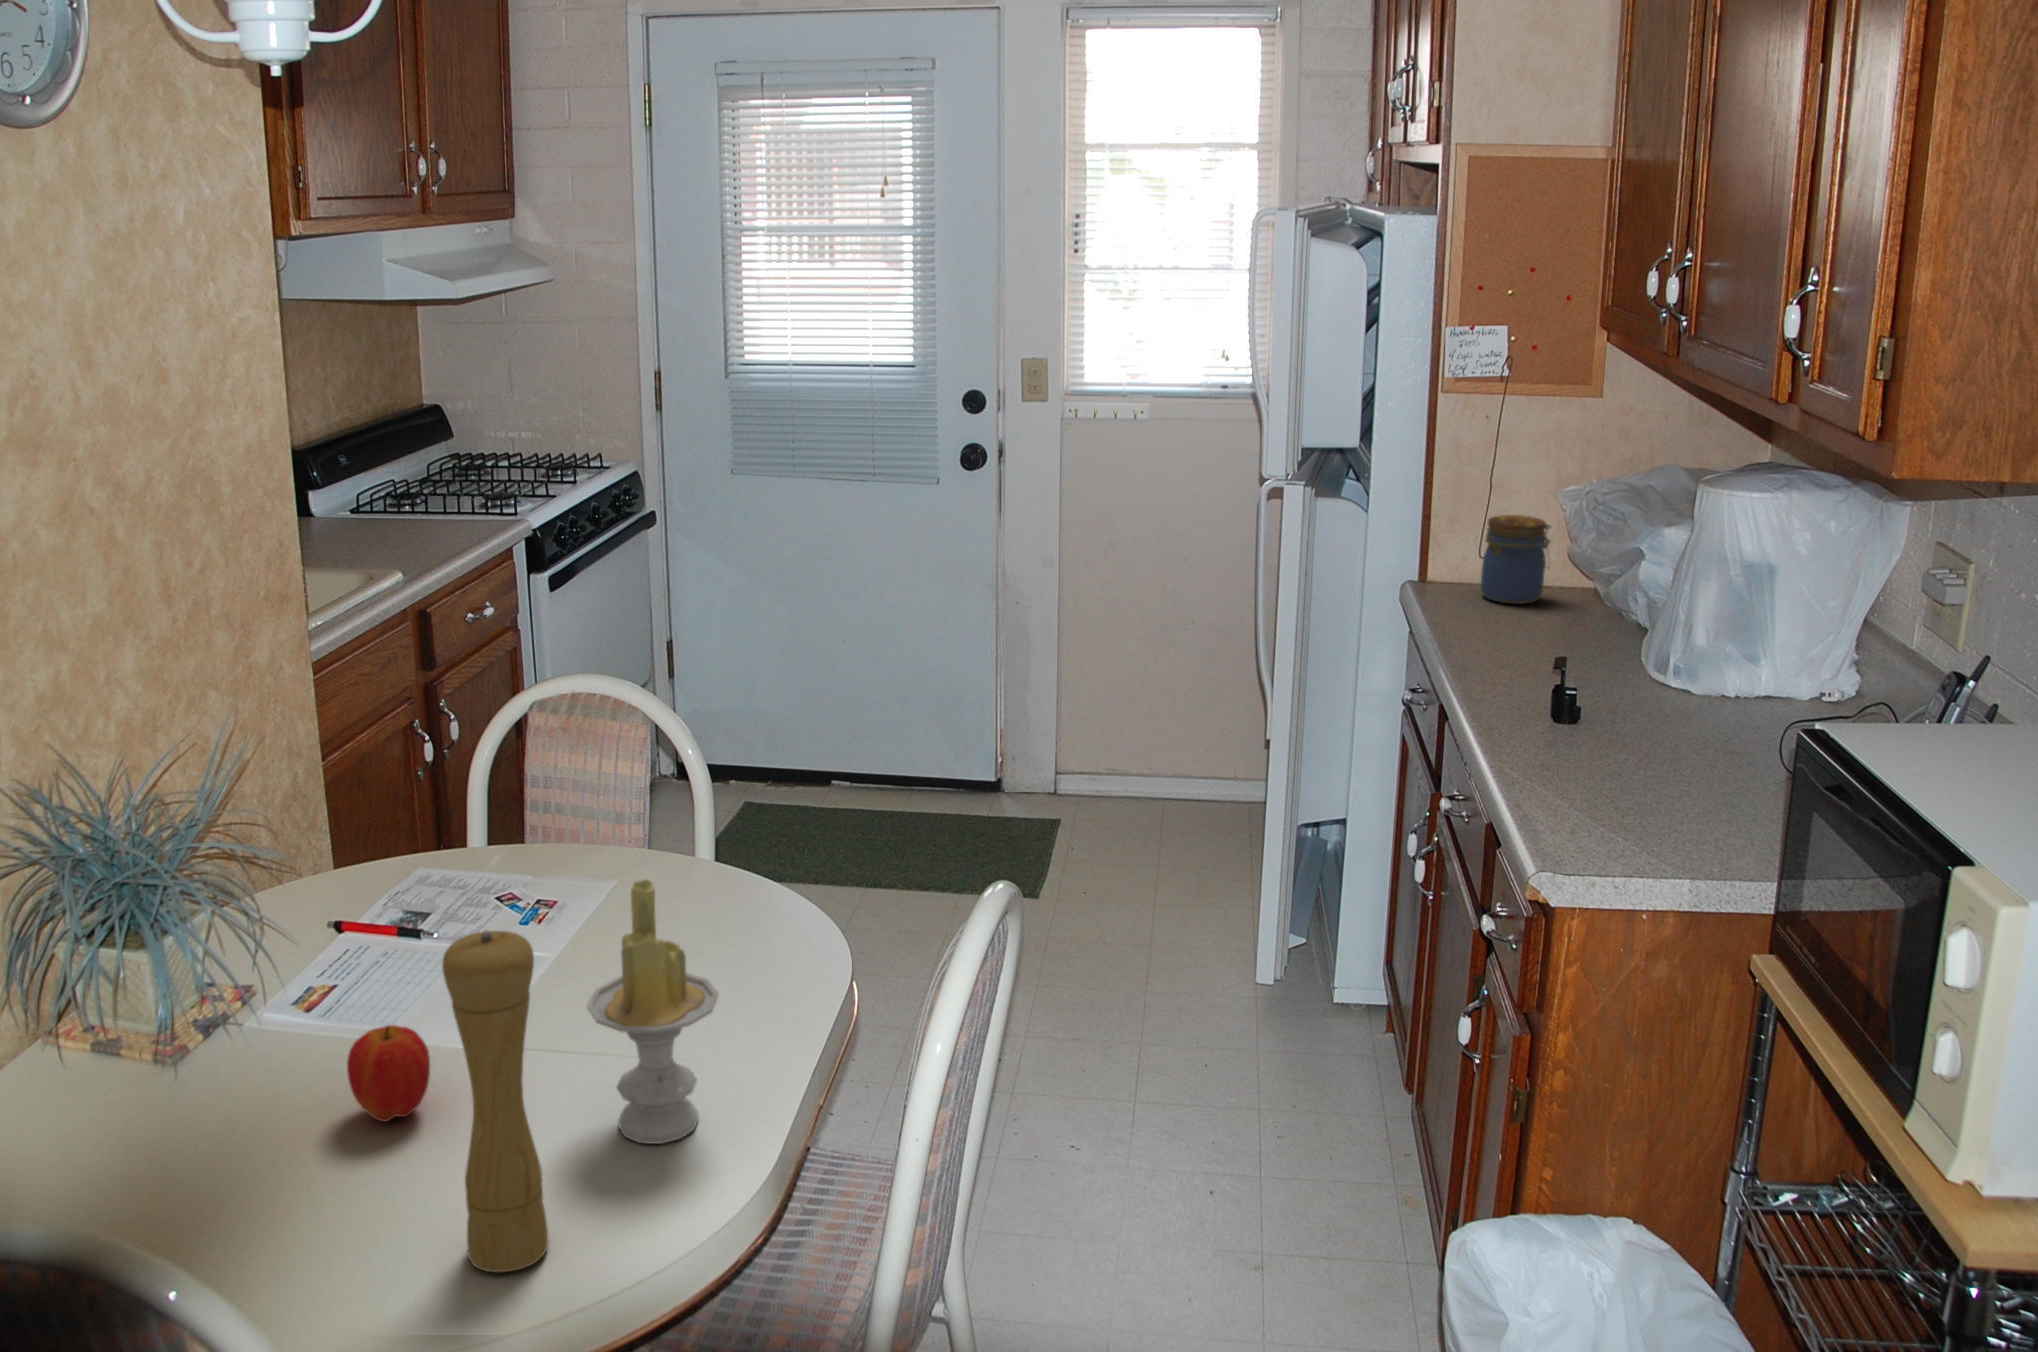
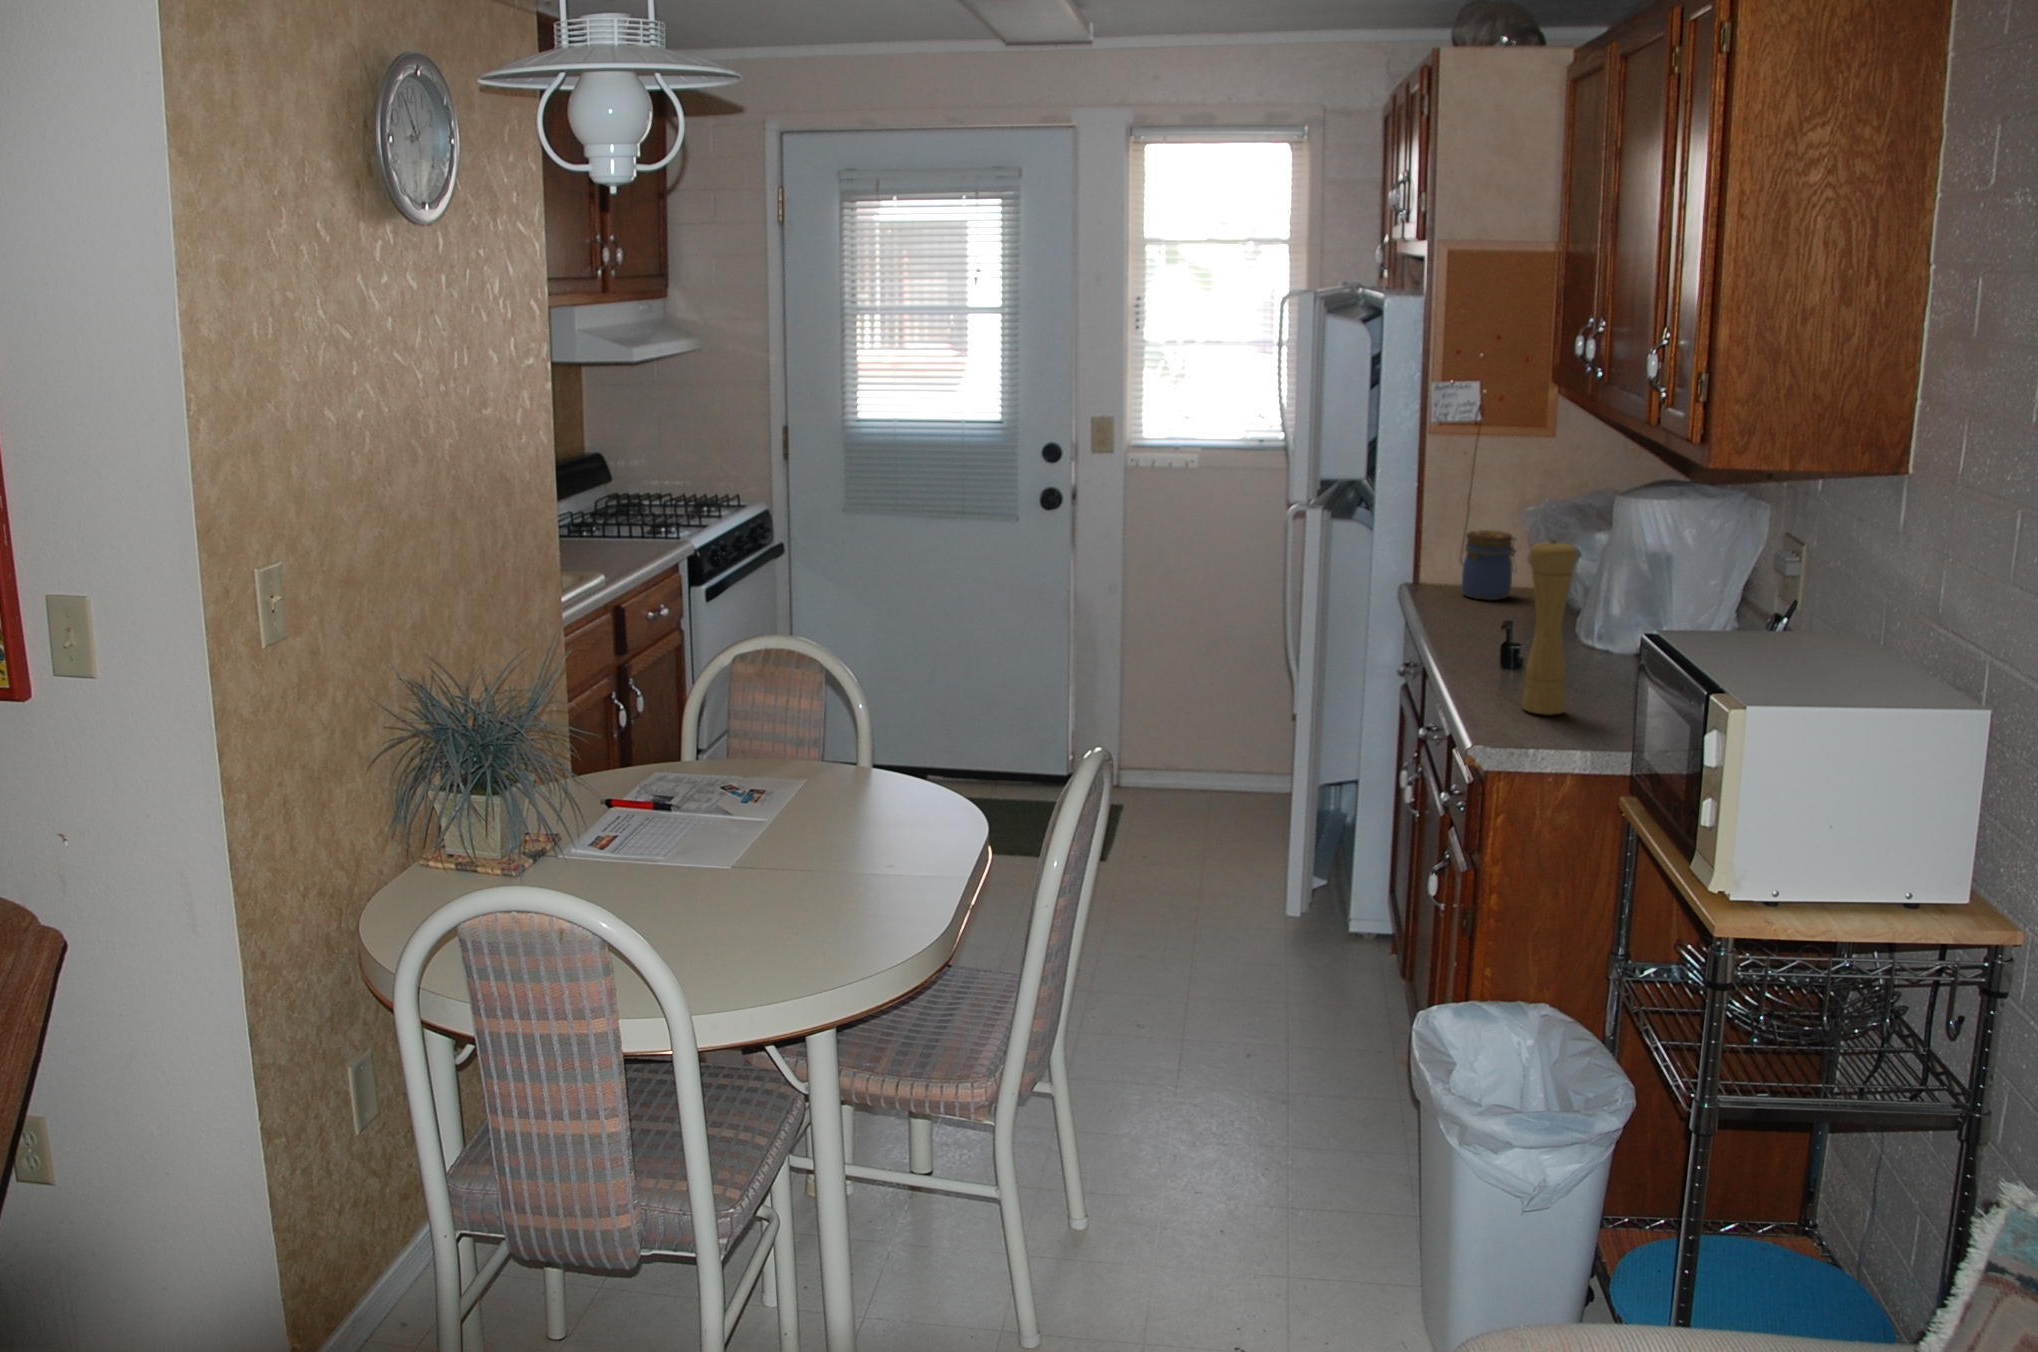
candle: present [587,879,718,1144] -> none [820,730,907,908]
pepper mill: present [442,931,548,1273] -> present [1522,540,1577,715]
apple: present [347,1025,430,1122] -> none [656,830,710,897]

